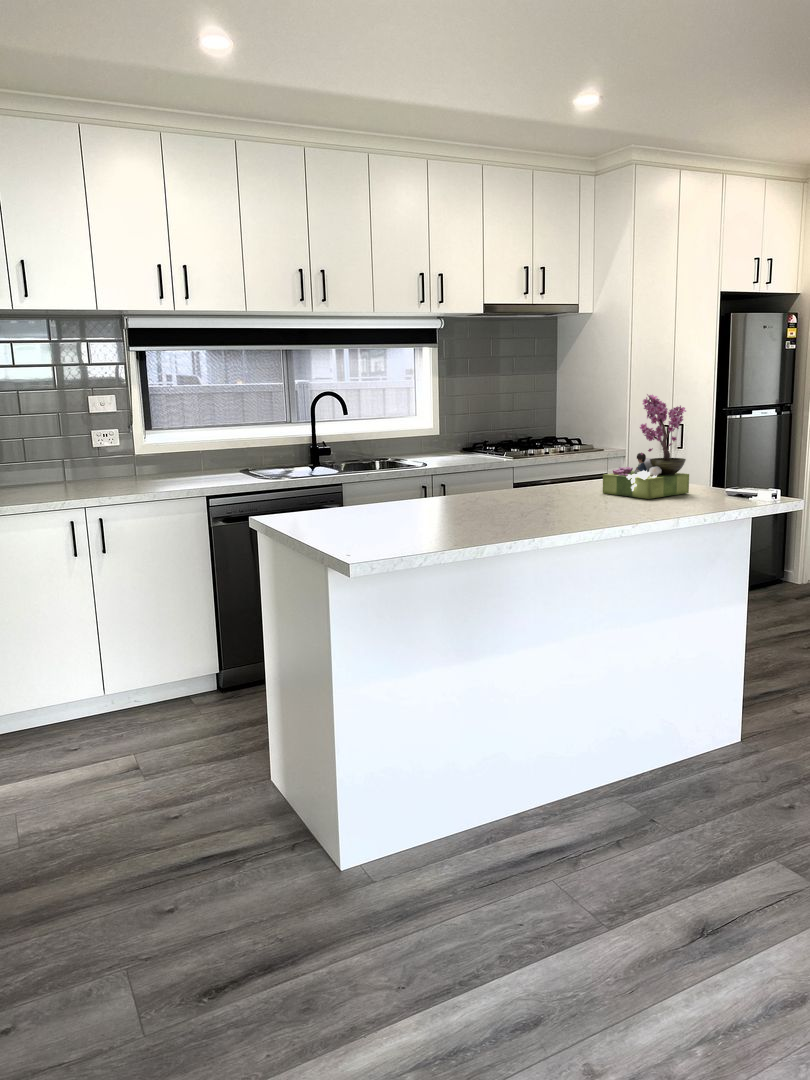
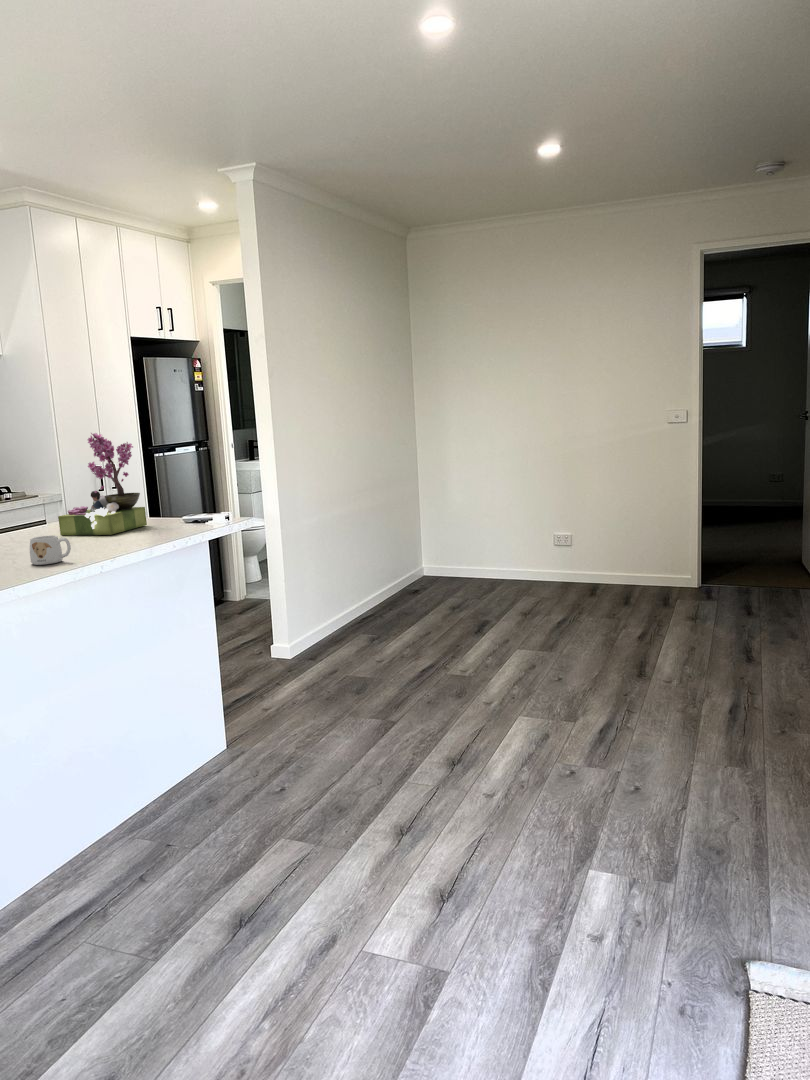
mug: none [563,494,599,521] -> present [30,535,71,565]

